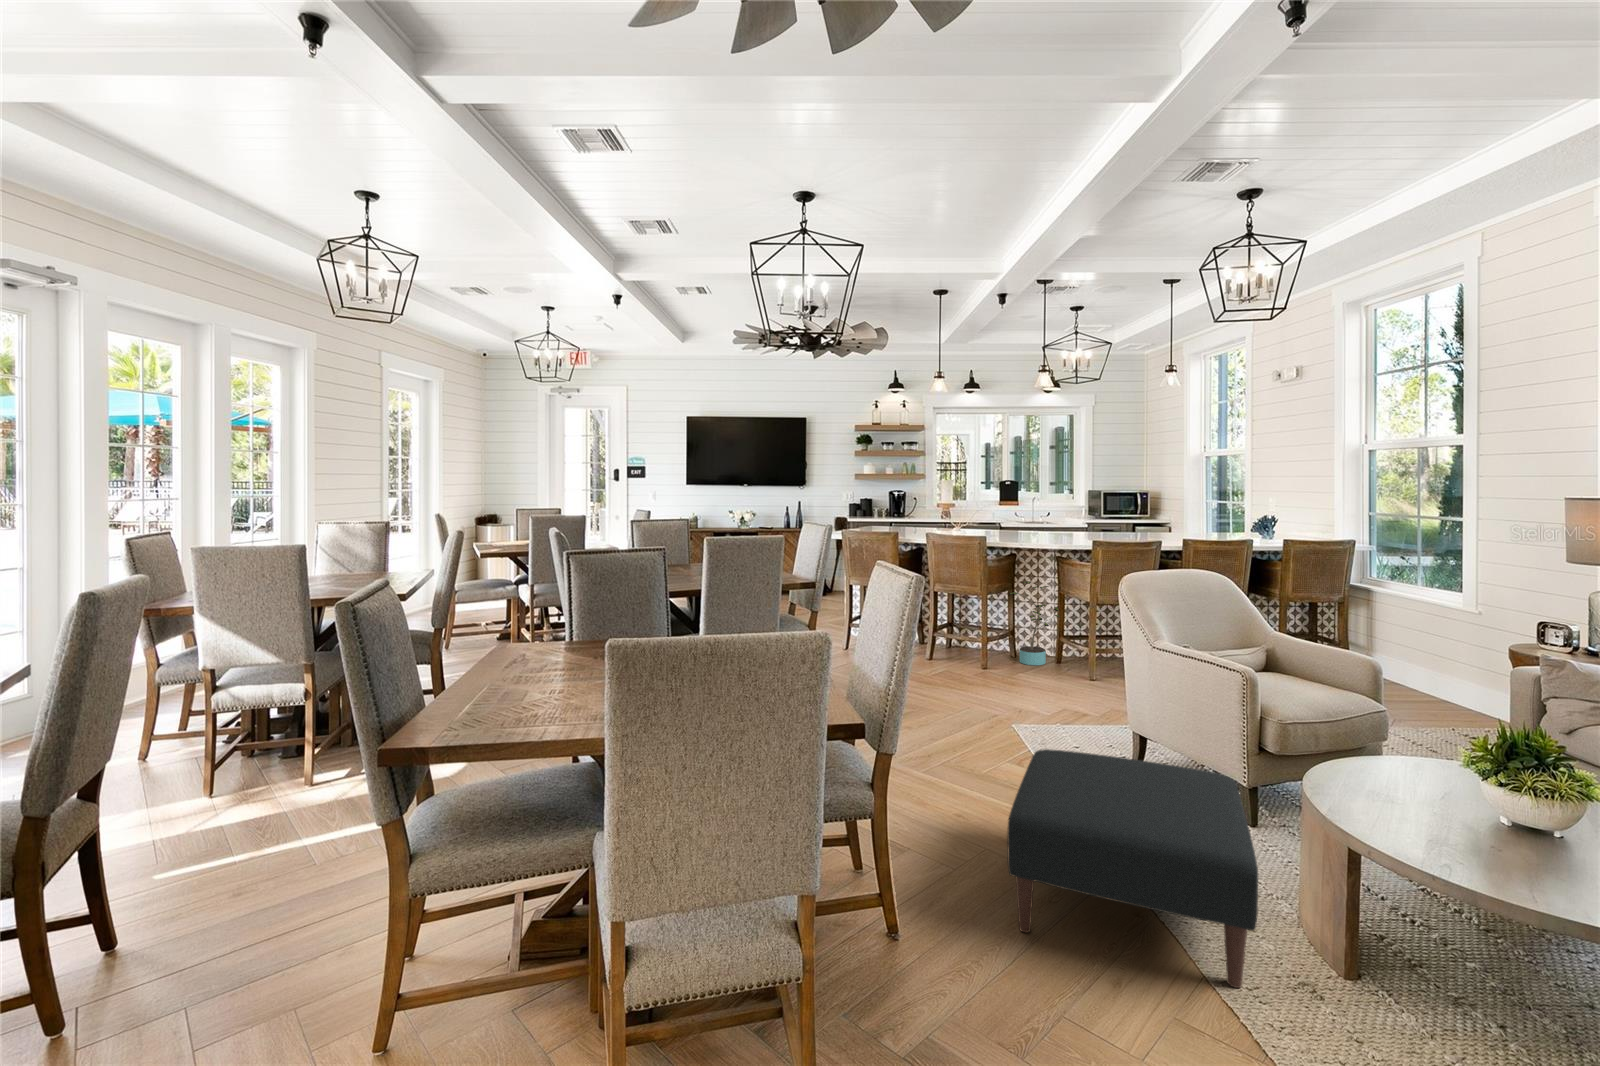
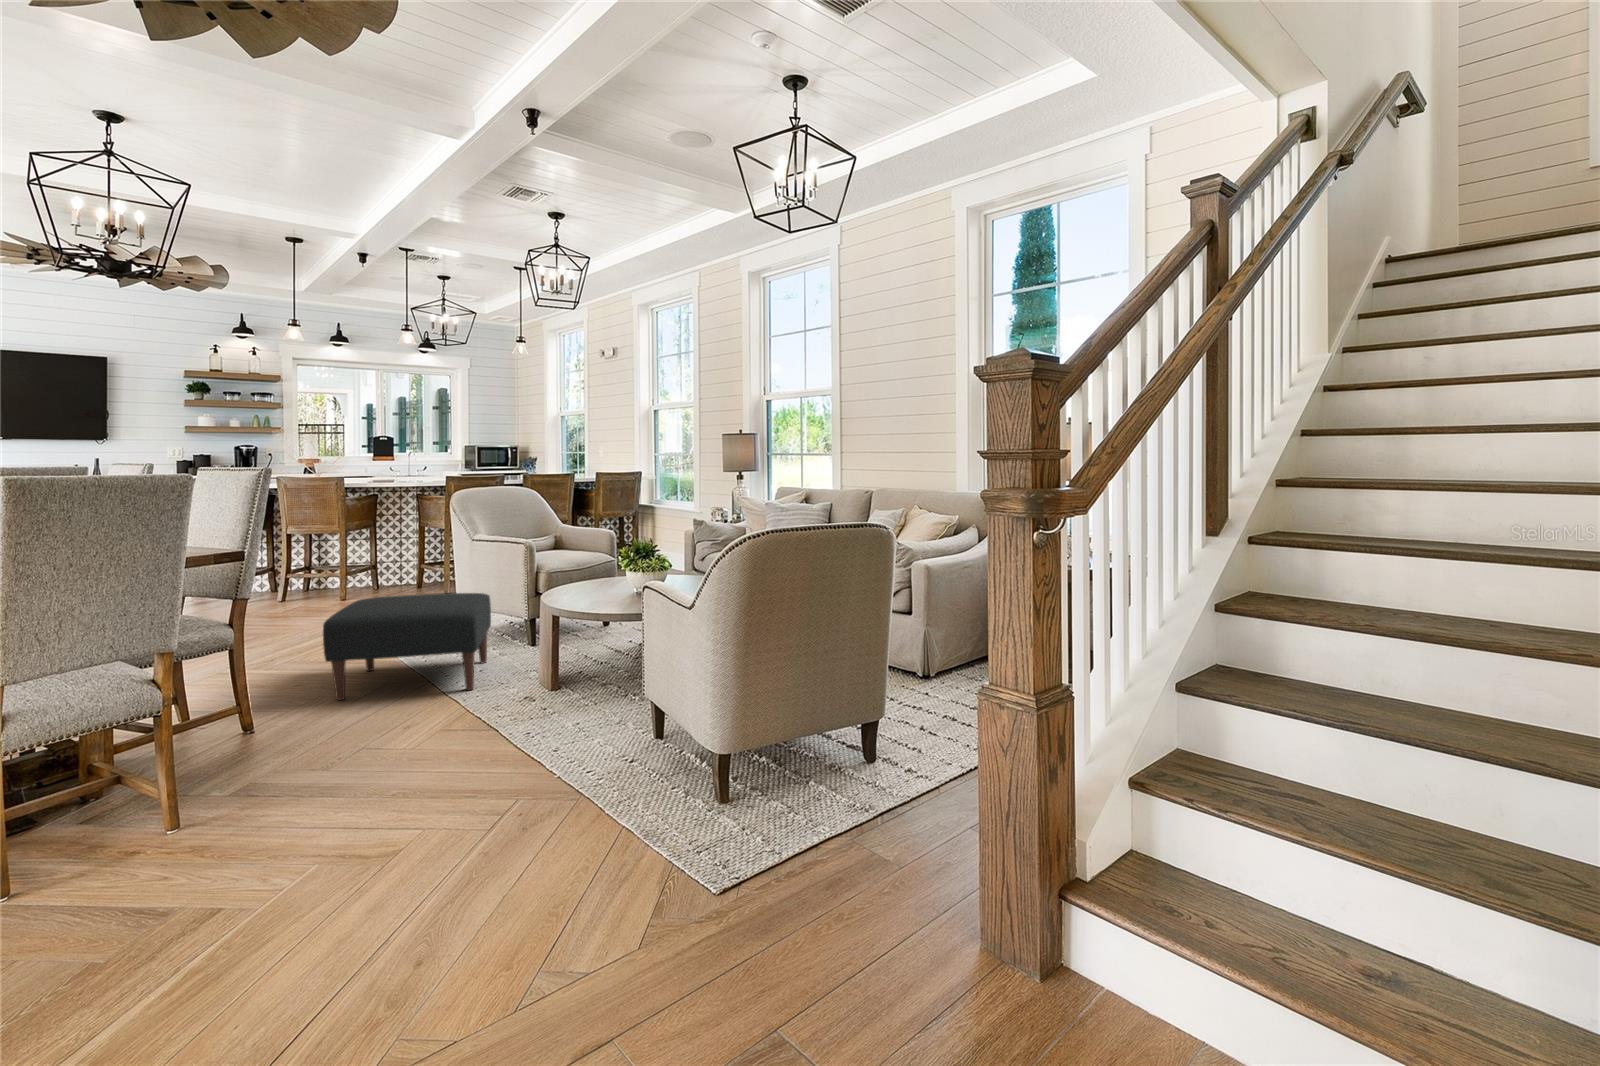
potted plant: present [1009,581,1060,665] -> none [370,519,420,593]

